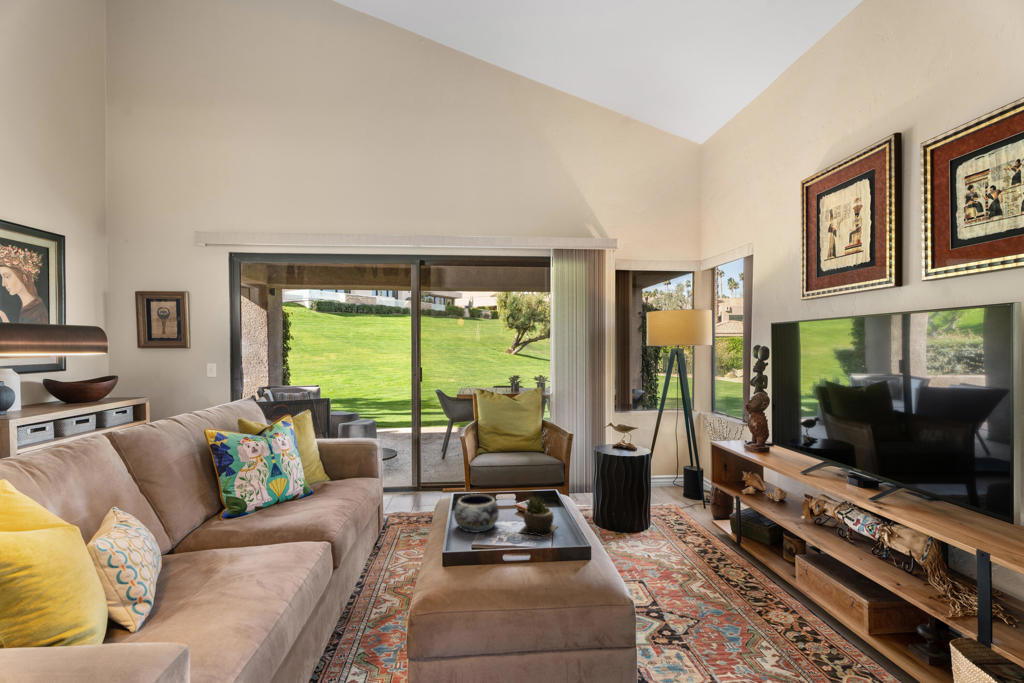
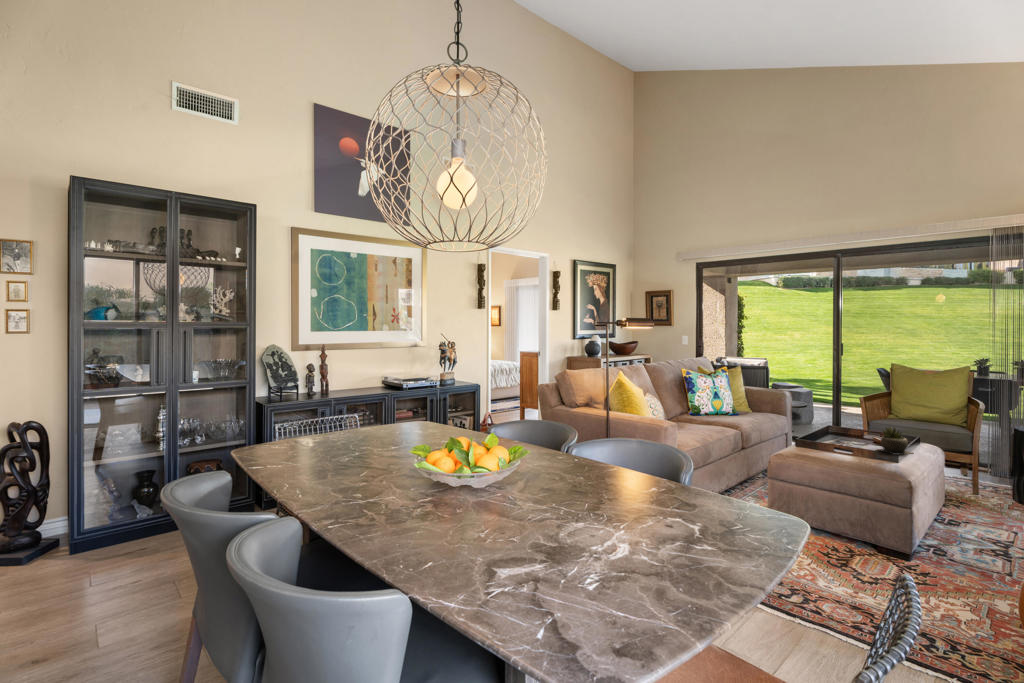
decorative bowl: present [454,494,499,532] -> none [827,423,864,446]

